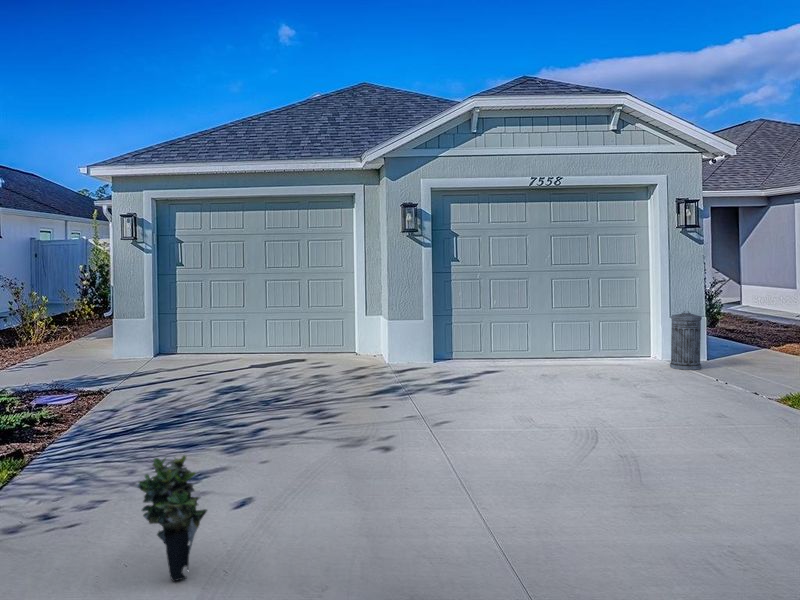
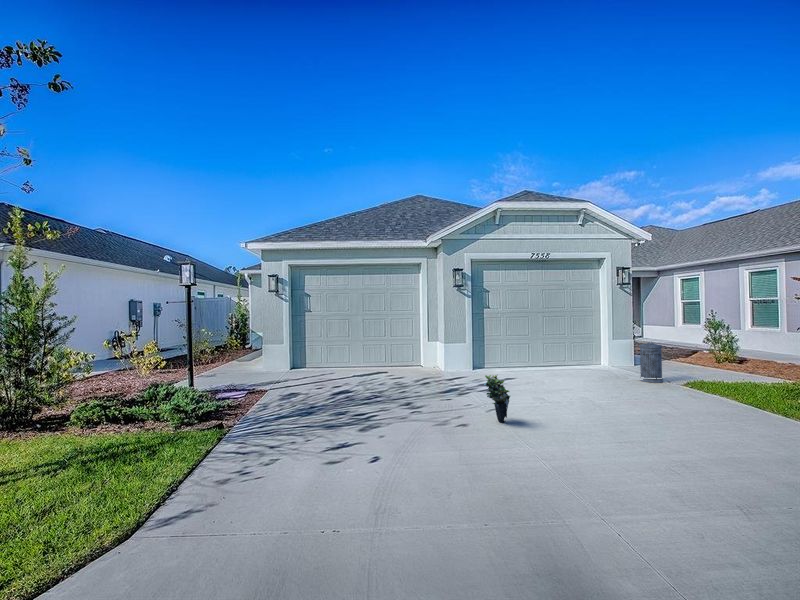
potted plant: present [137,456,207,581] -> present [484,375,510,423]

